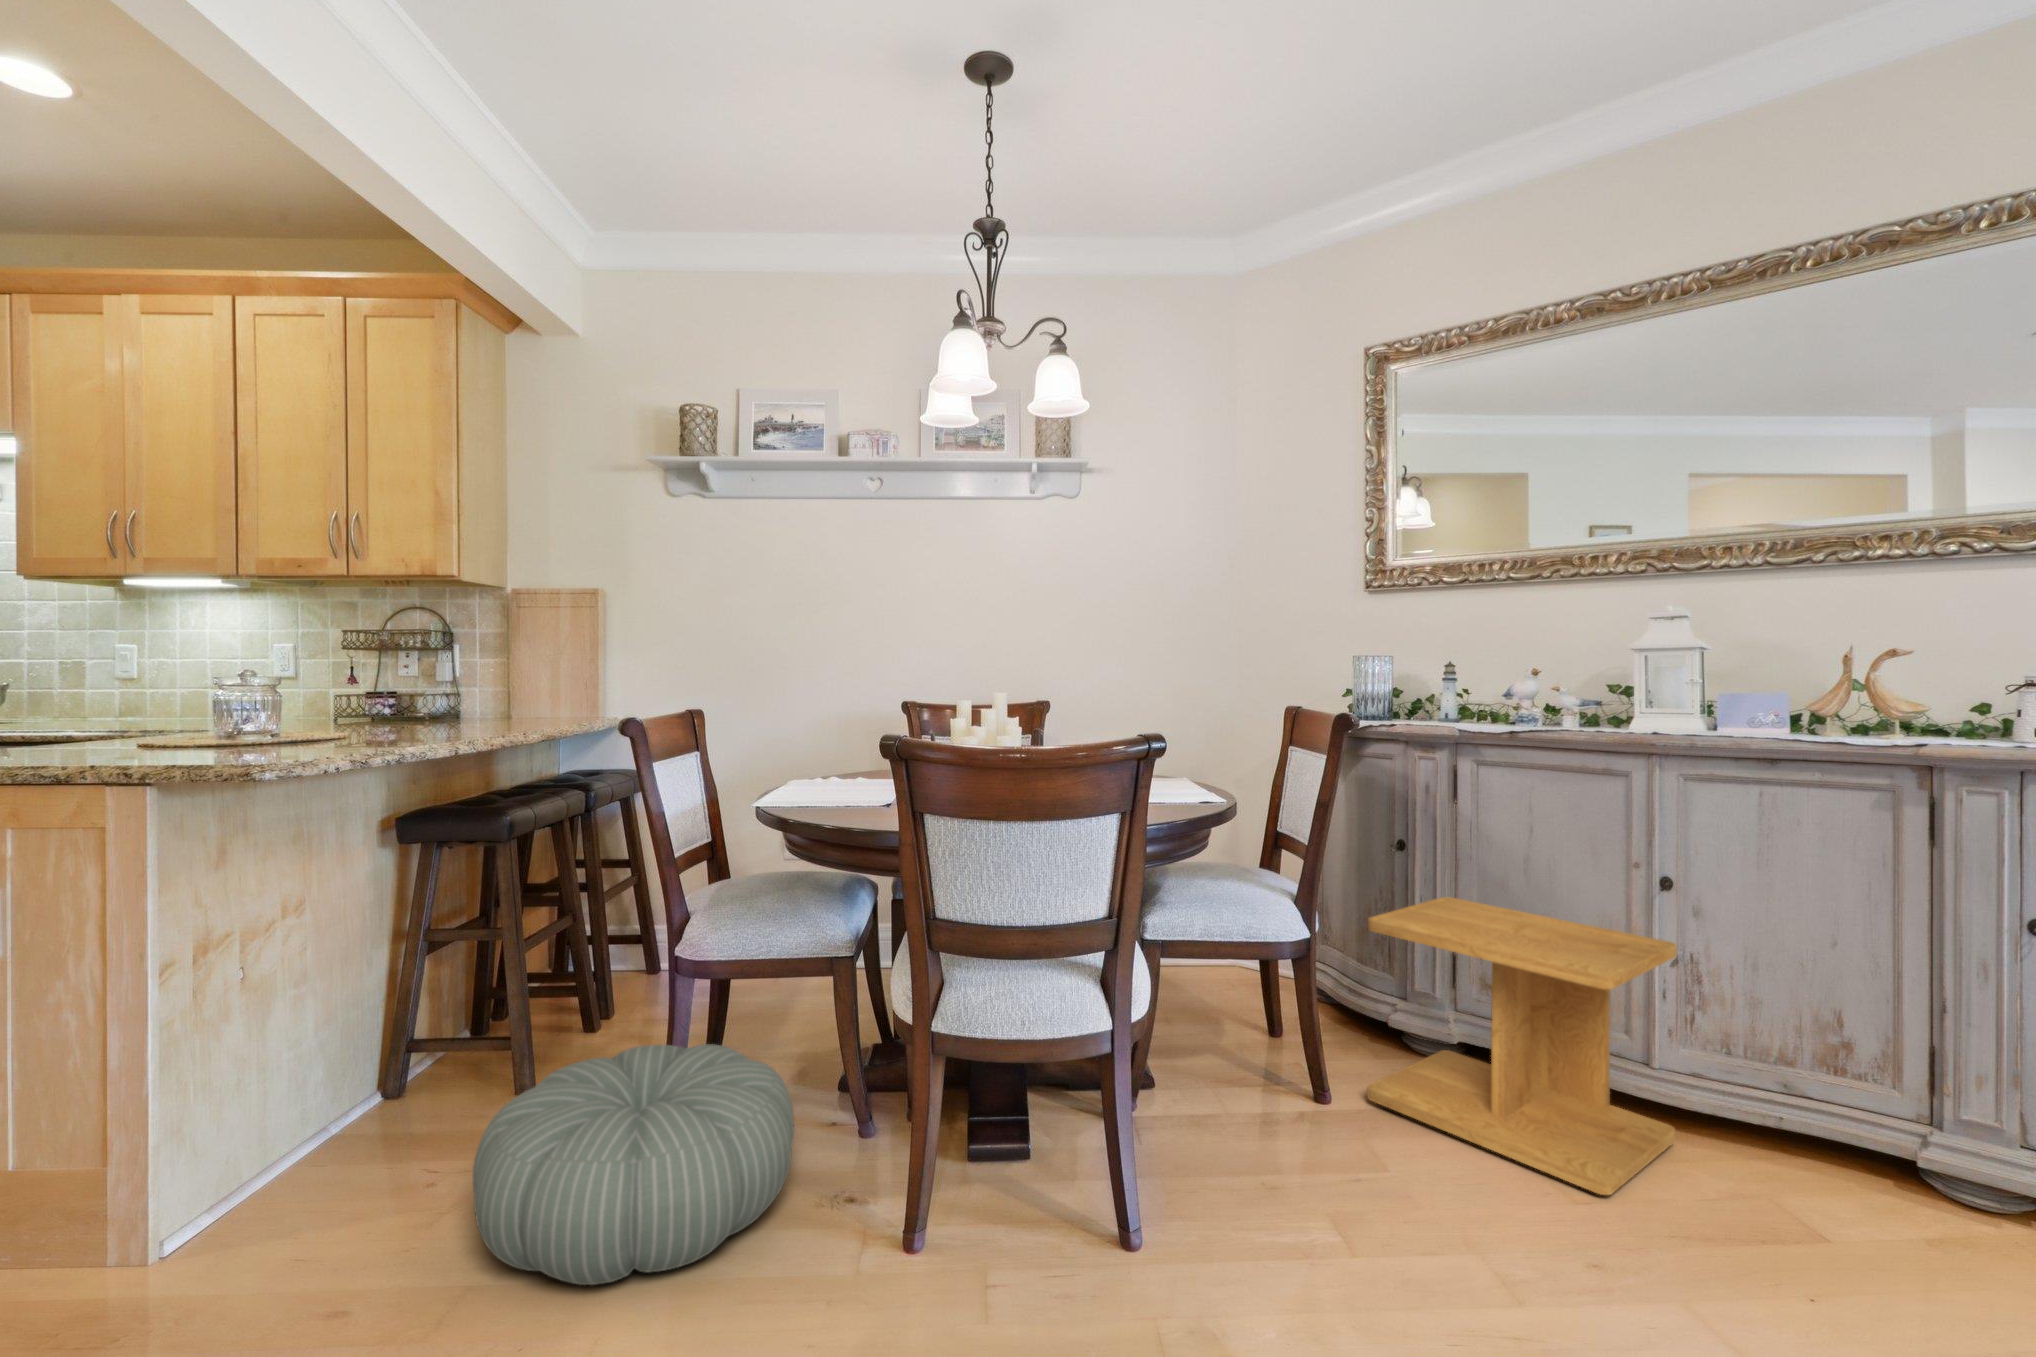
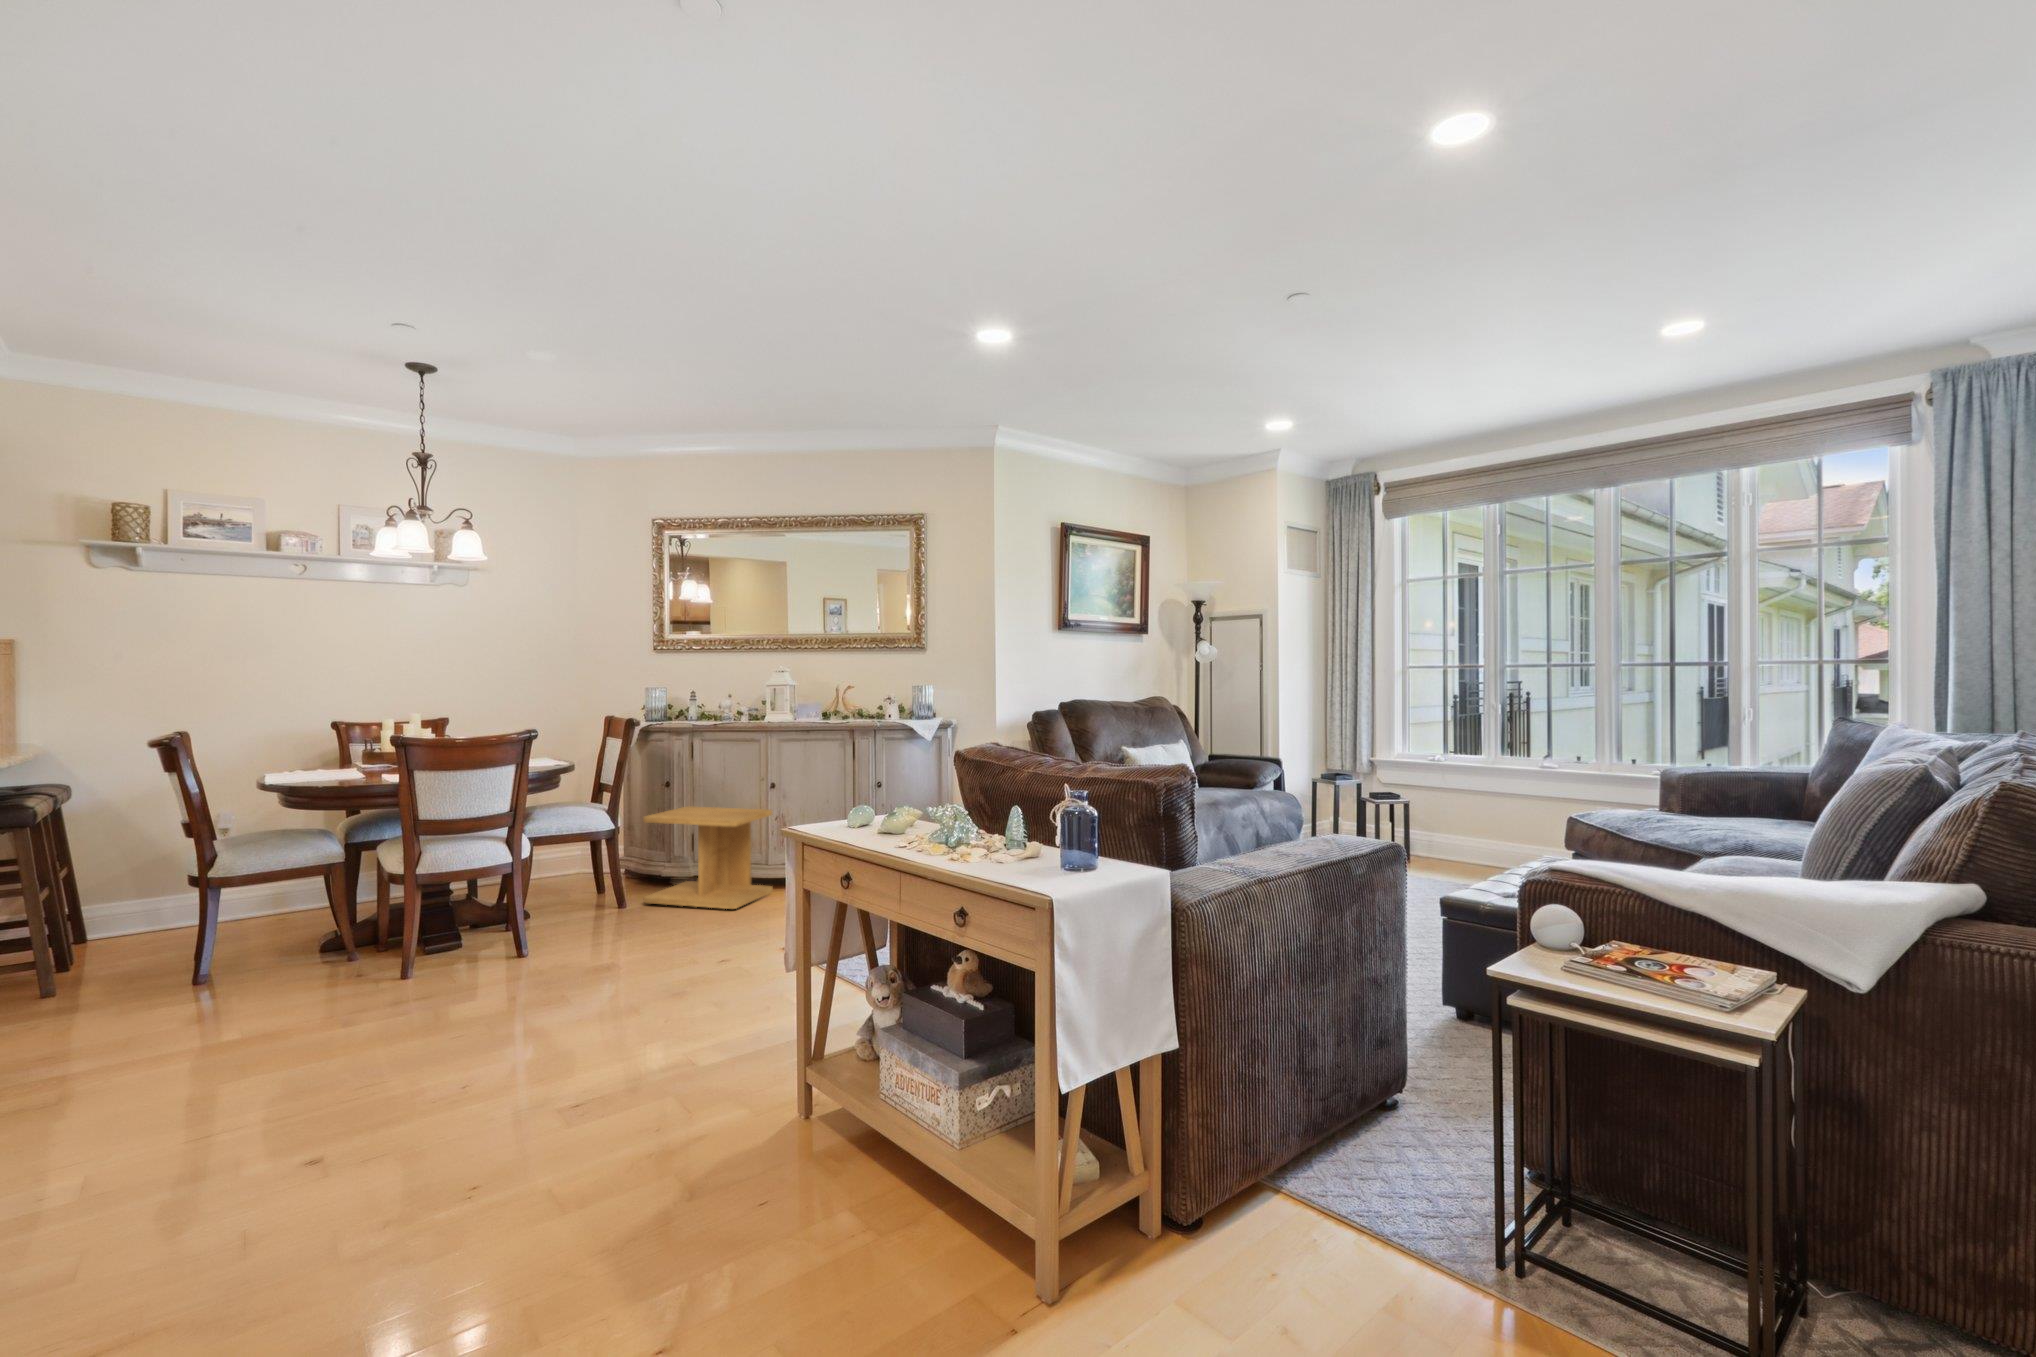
pouf: present [473,1044,794,1285] -> none [112,920,326,1024]

